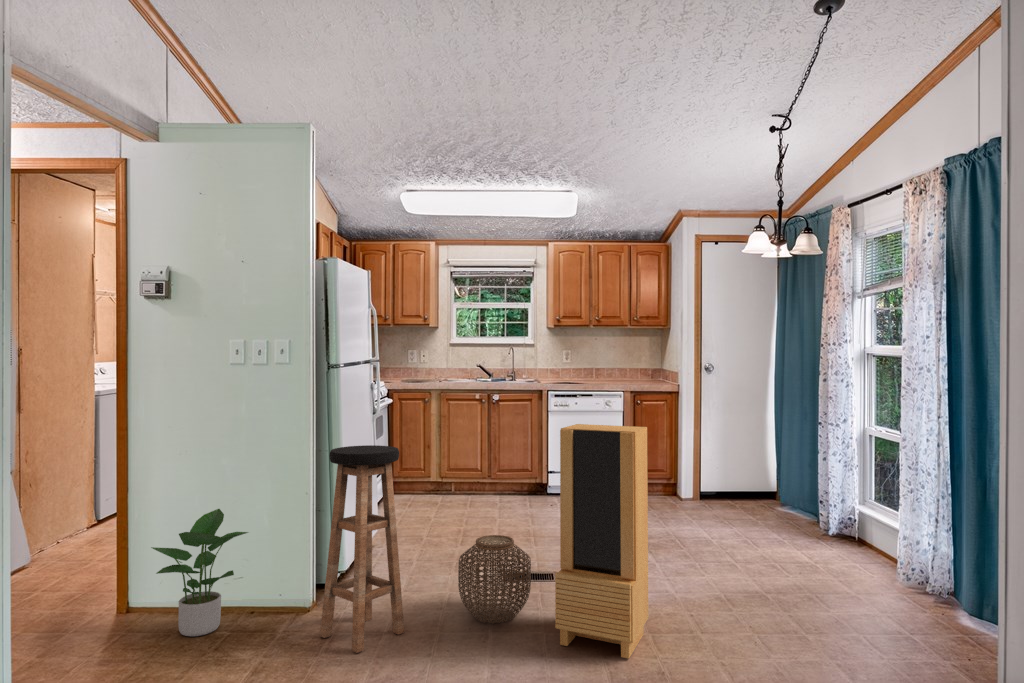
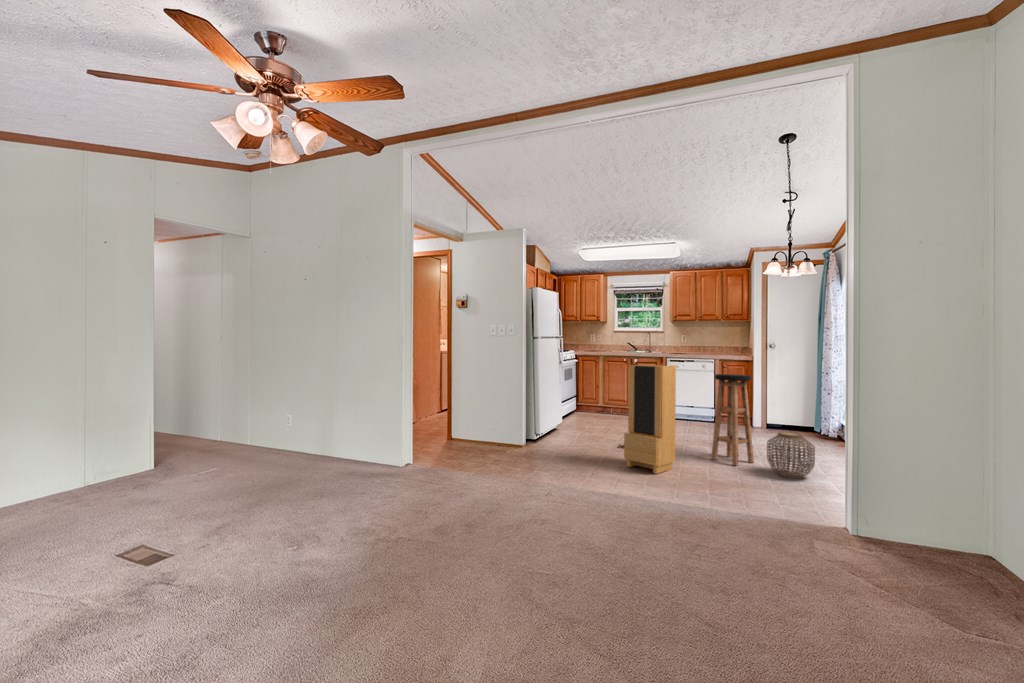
bar stool: present [320,445,404,653] -> present [711,374,754,465]
potted plant: present [151,509,248,636] -> none [460,398,497,447]
woven basket: present [458,535,531,624] -> present [767,432,815,479]

